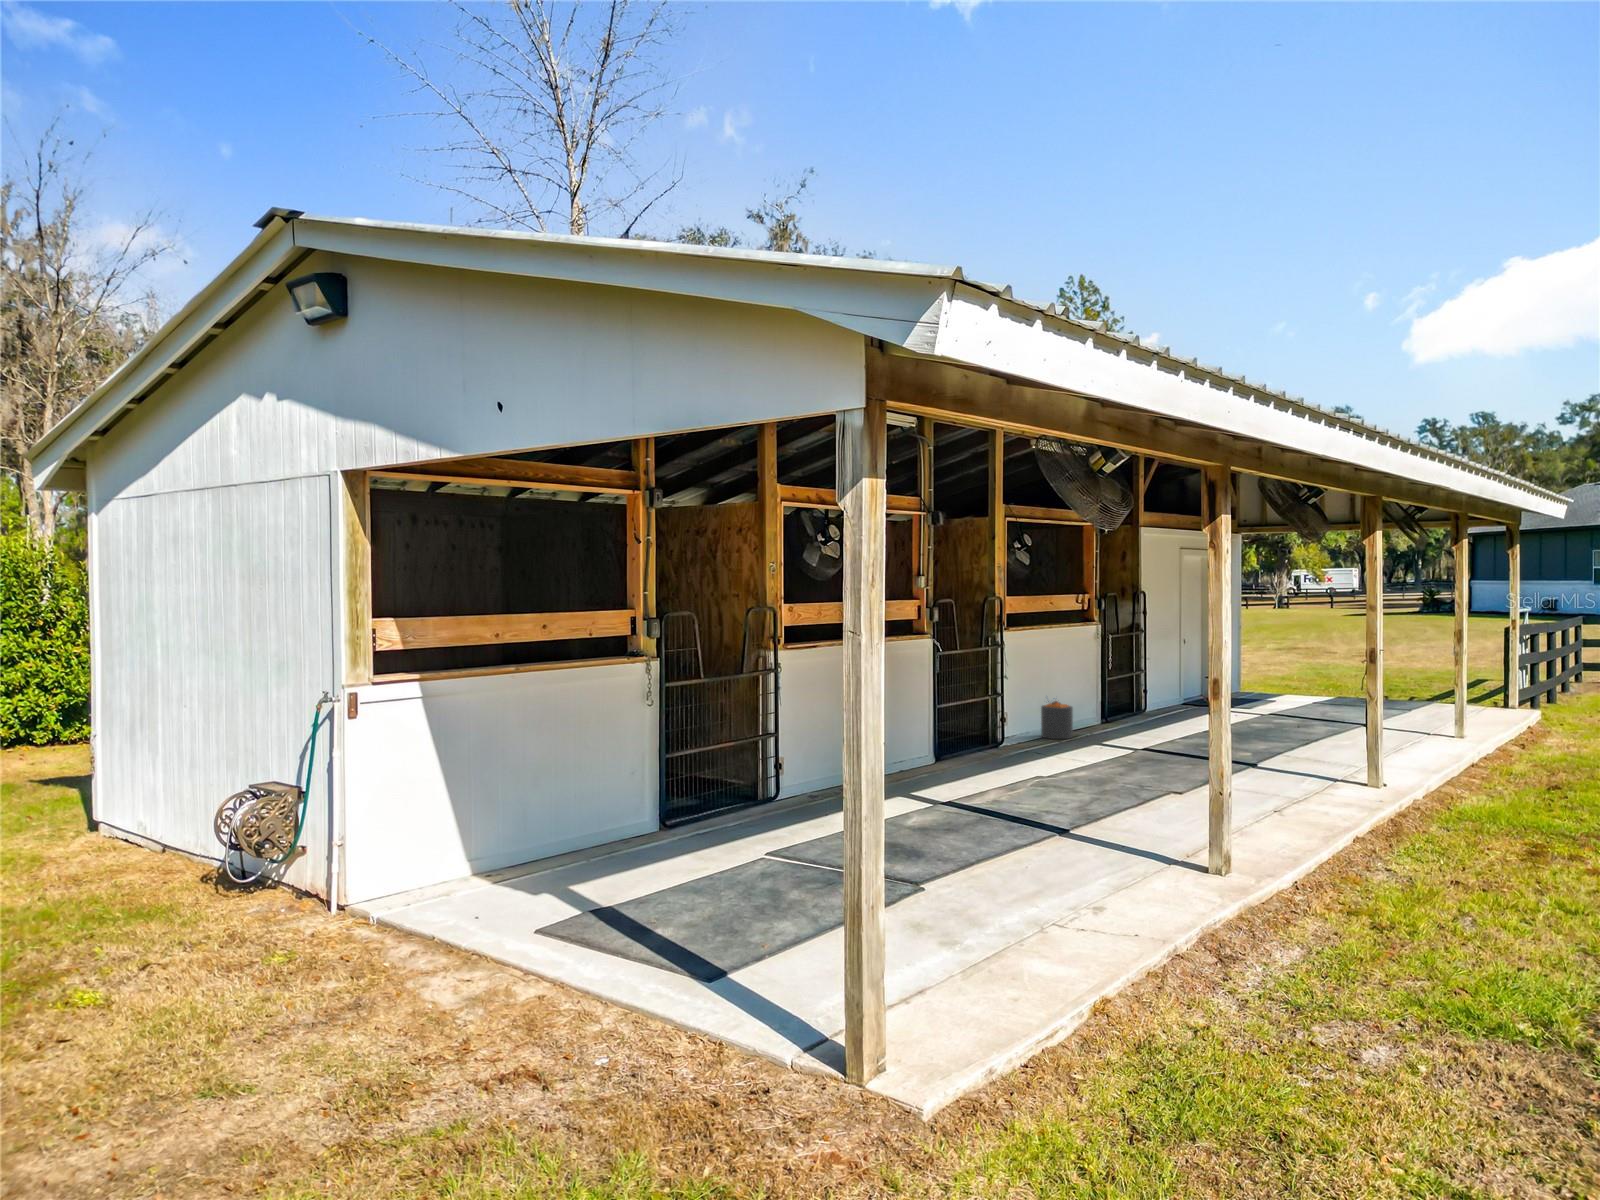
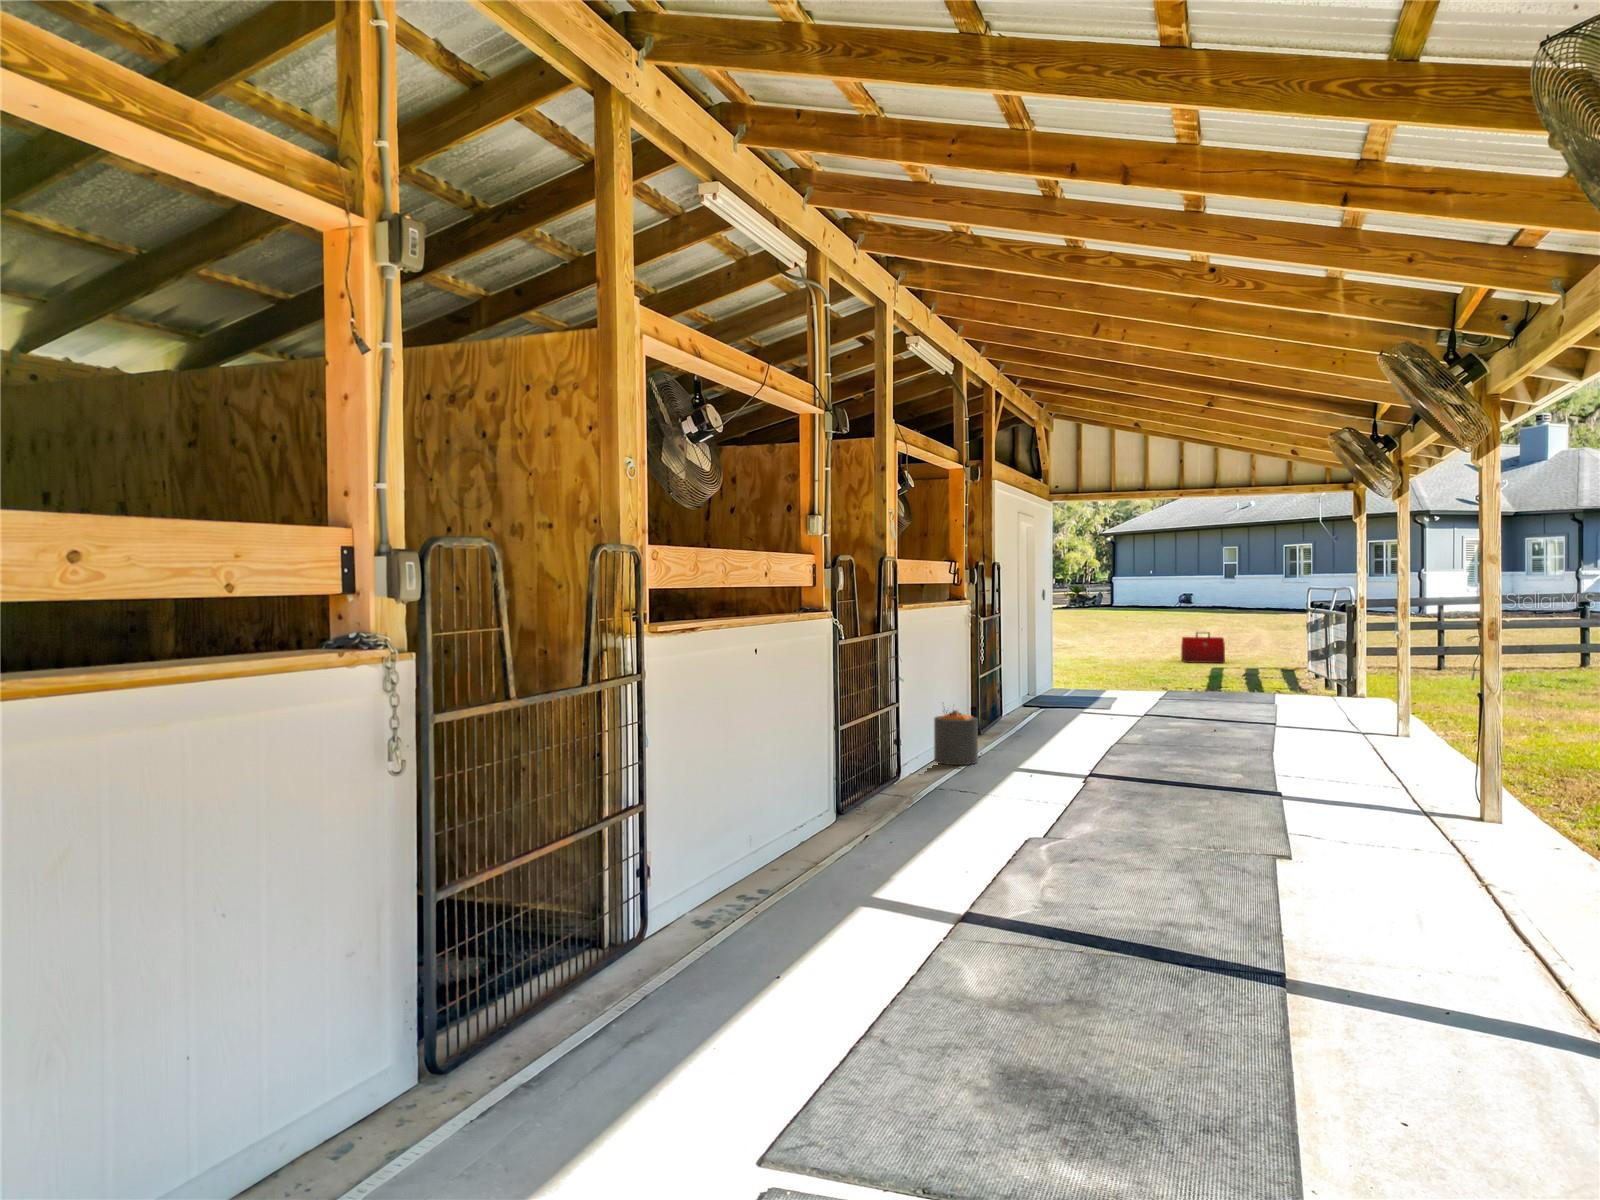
toolbox: none [1409,644,1450,674] -> present [1181,632,1225,663]

